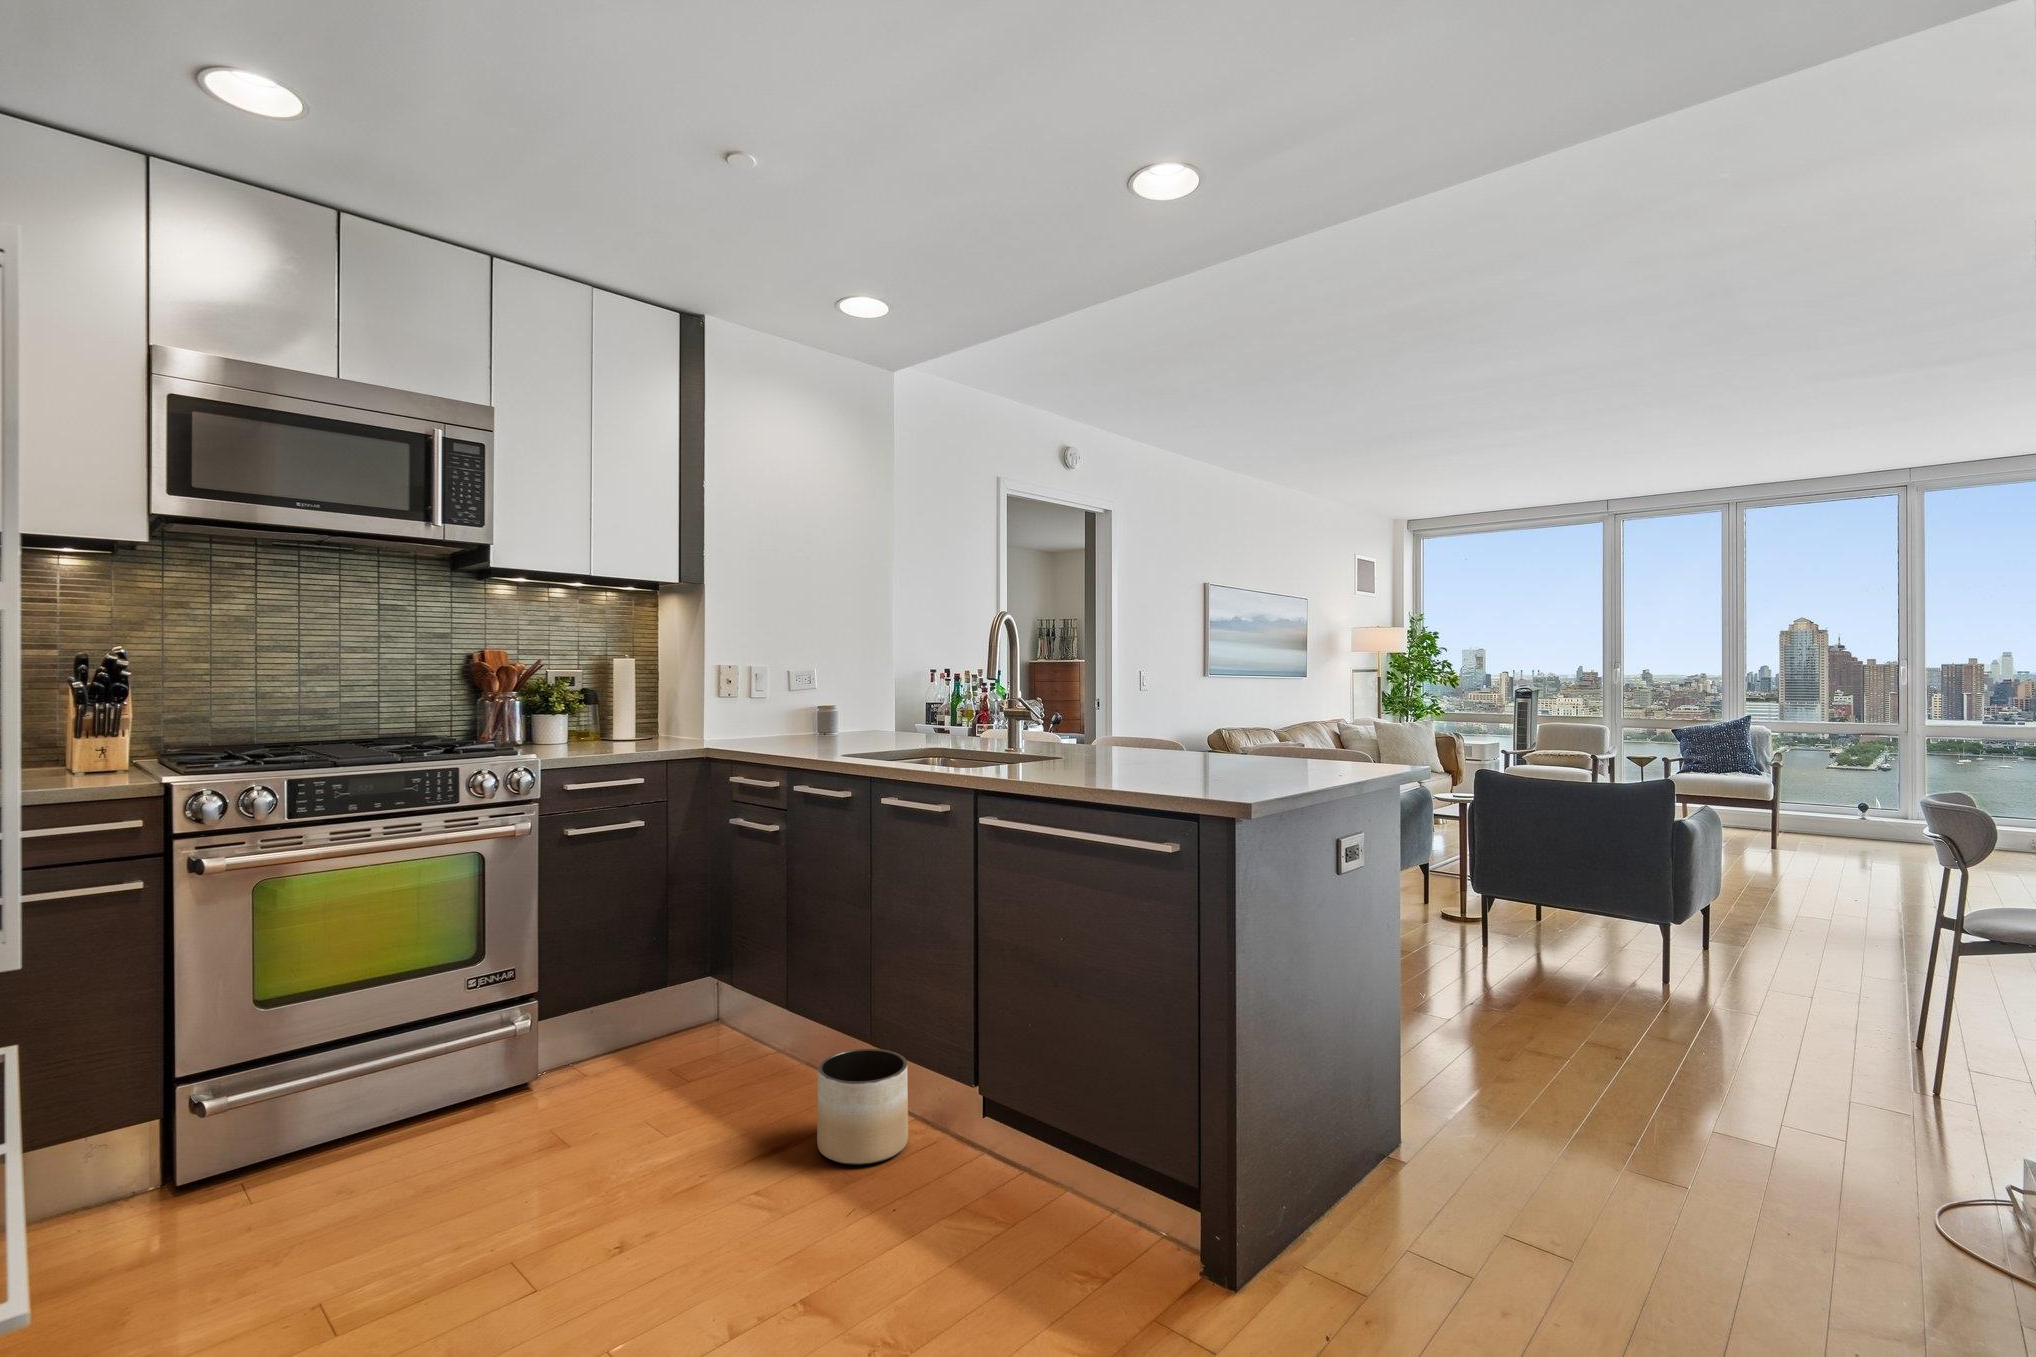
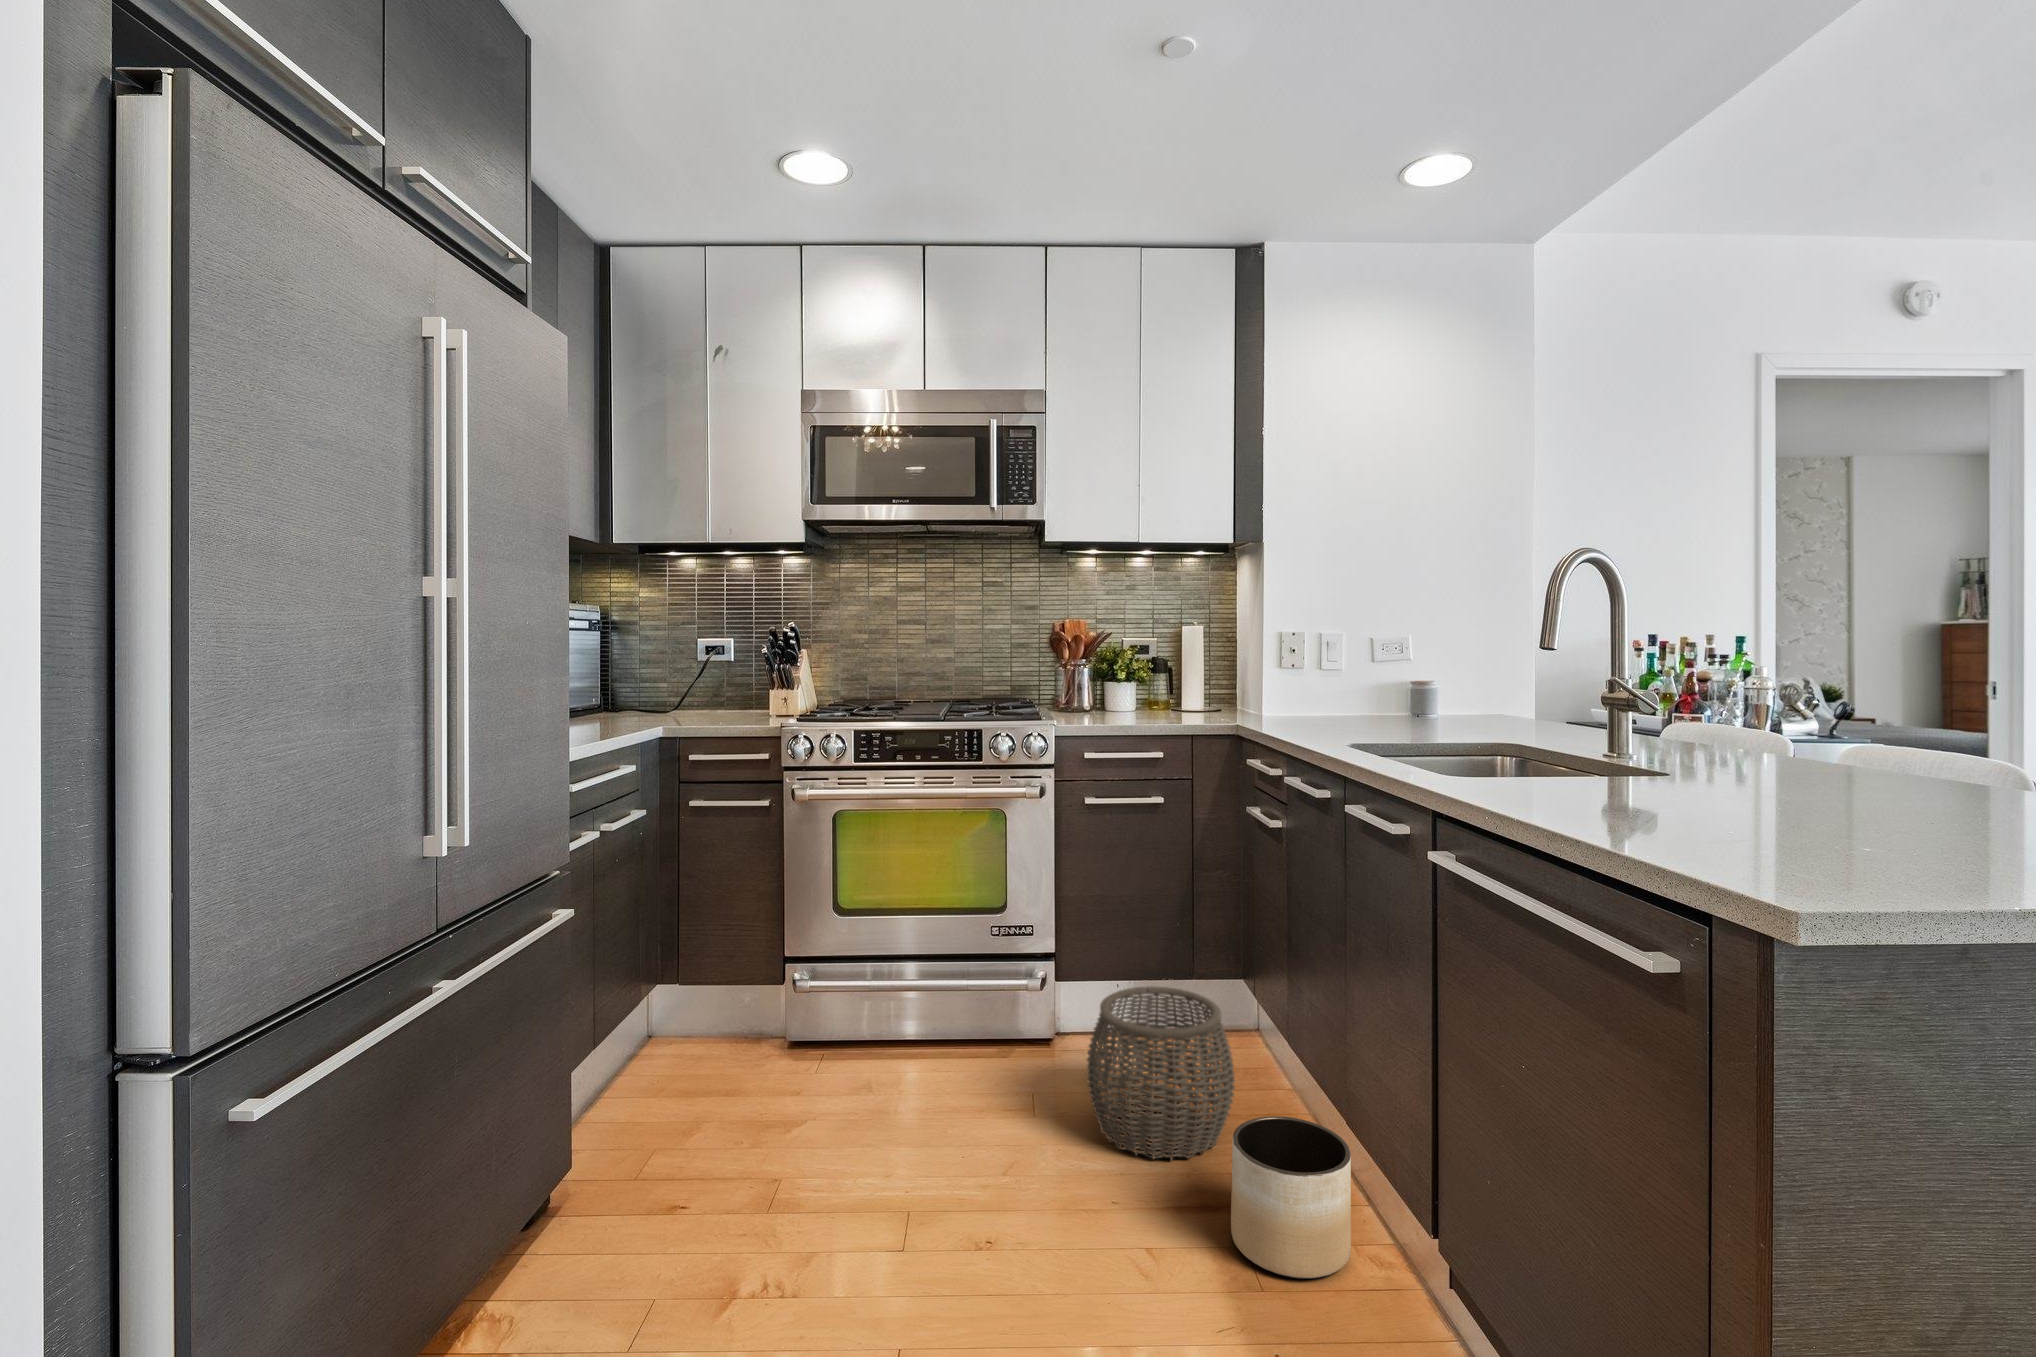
woven basket: none [631,987,773,1140] -> present [1086,987,1235,1160]

